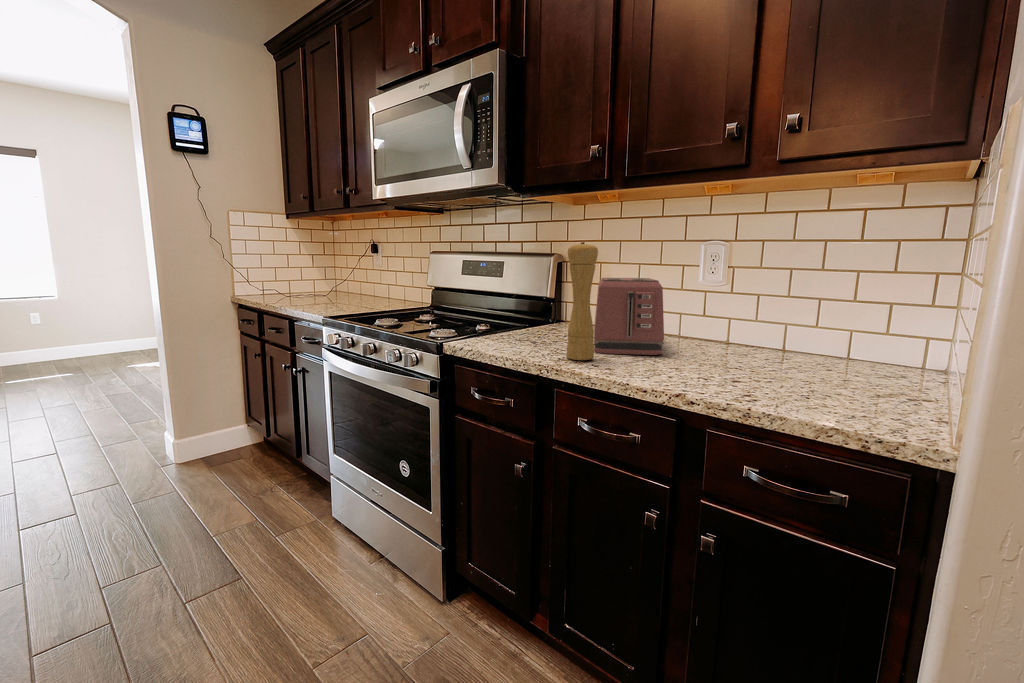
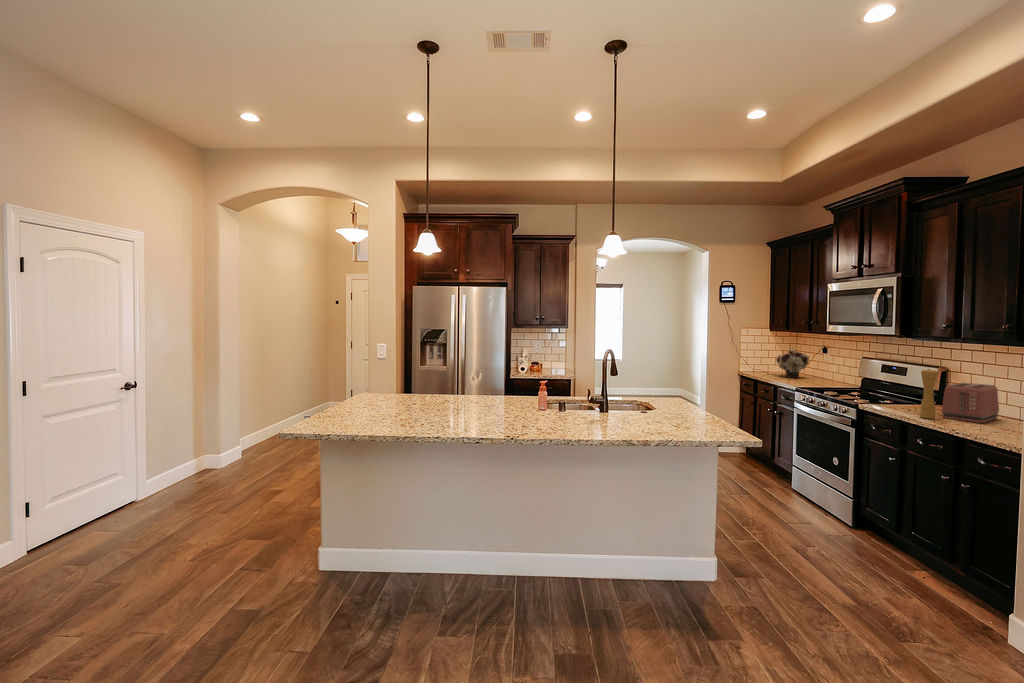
flower arrangement: none [298,246,353,301] -> present [776,348,809,378]

